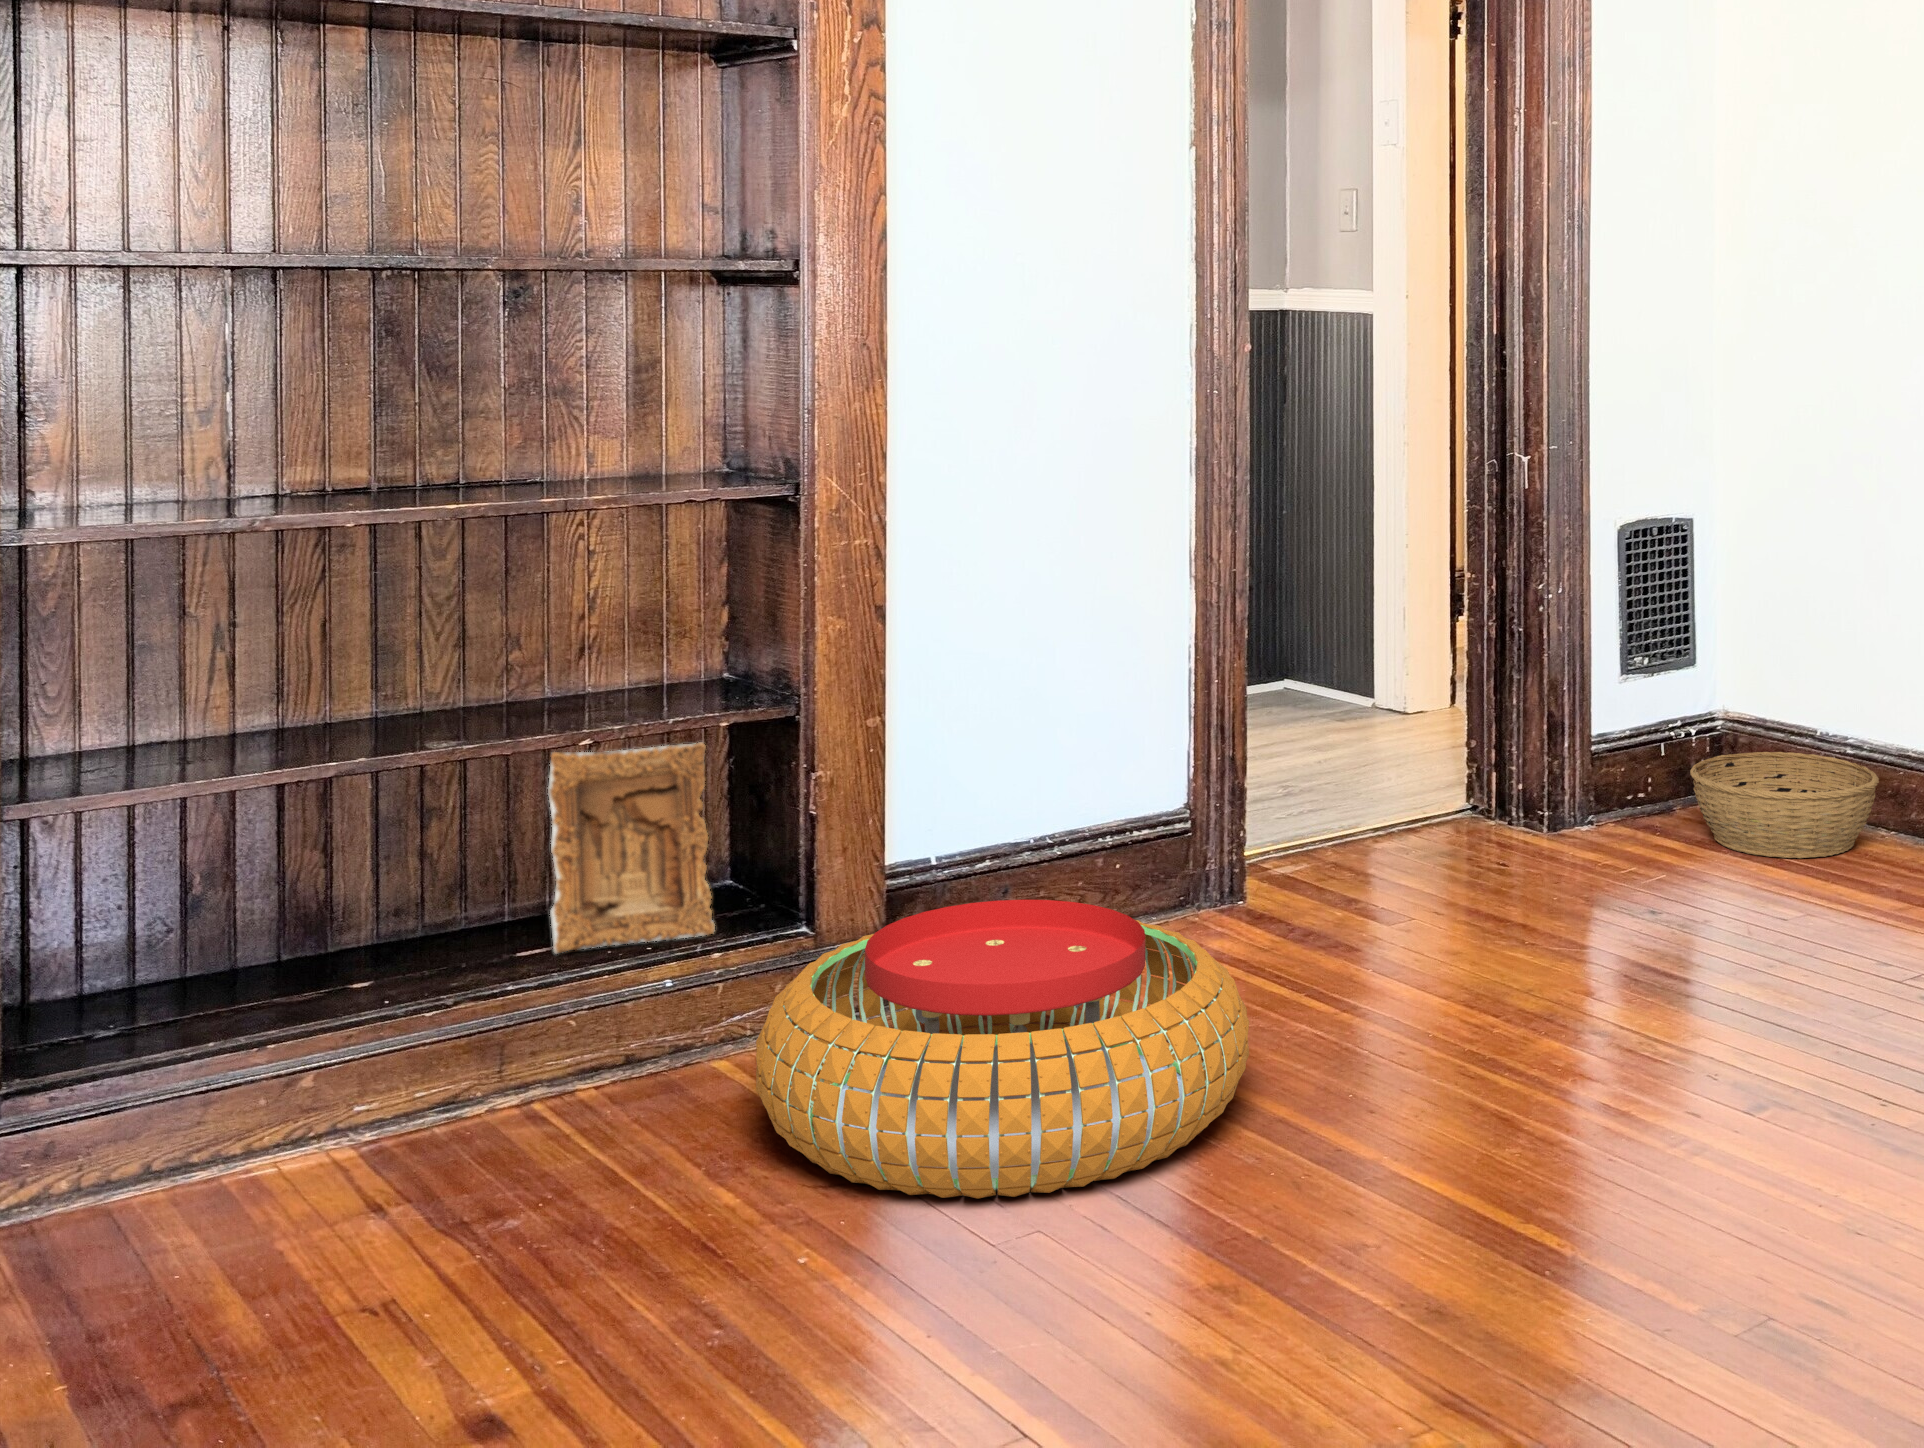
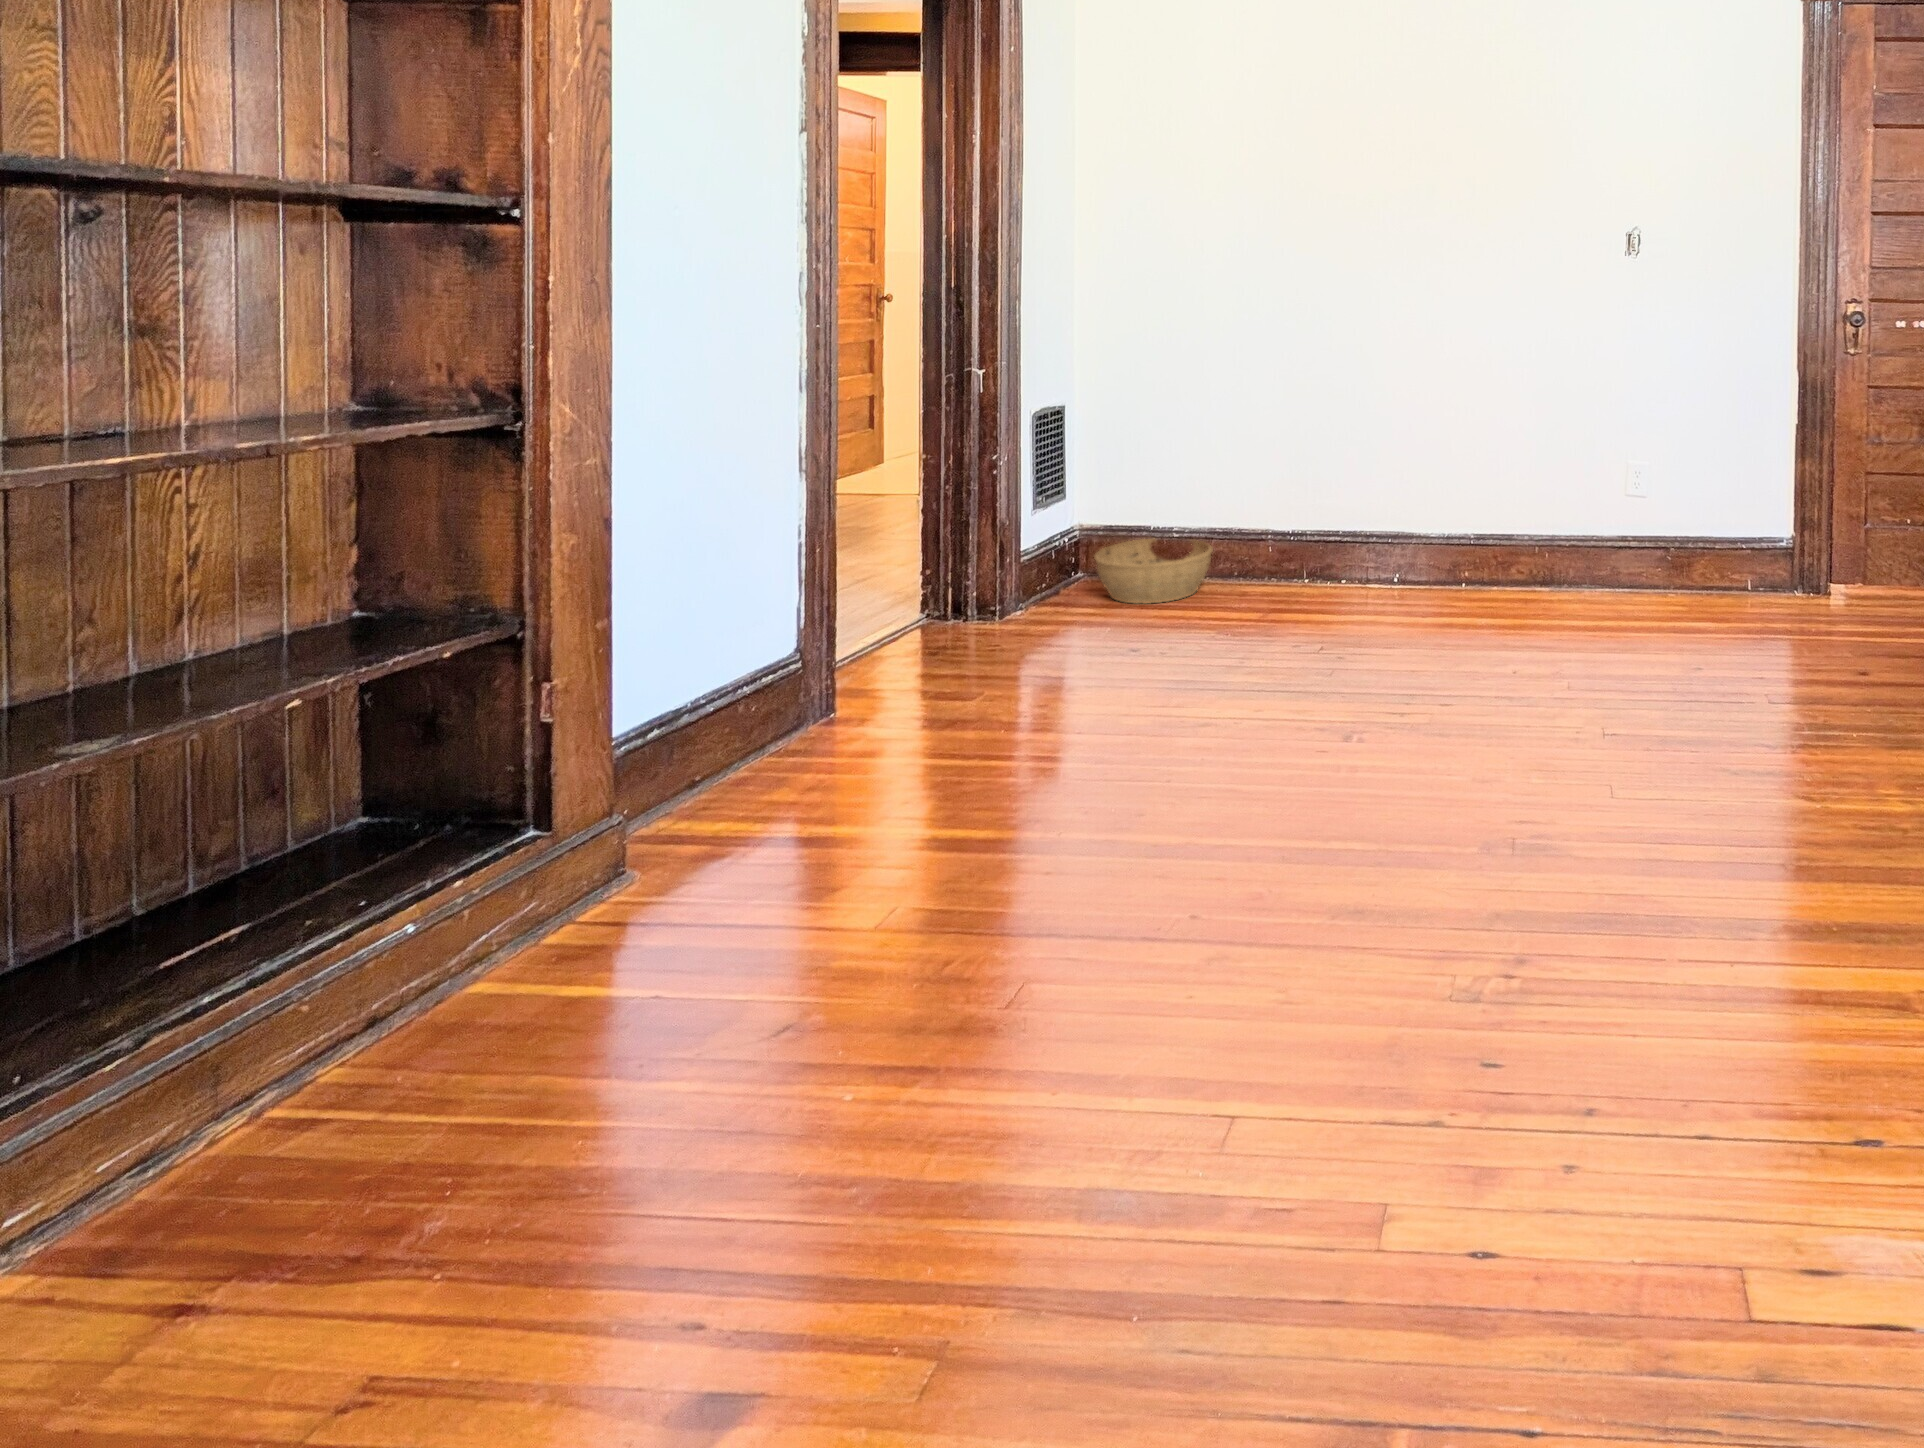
picture frame: present [548,742,715,954] -> none [186,682,433,950]
pouf: present [756,900,1249,1199] -> none [600,727,1076,1024]

